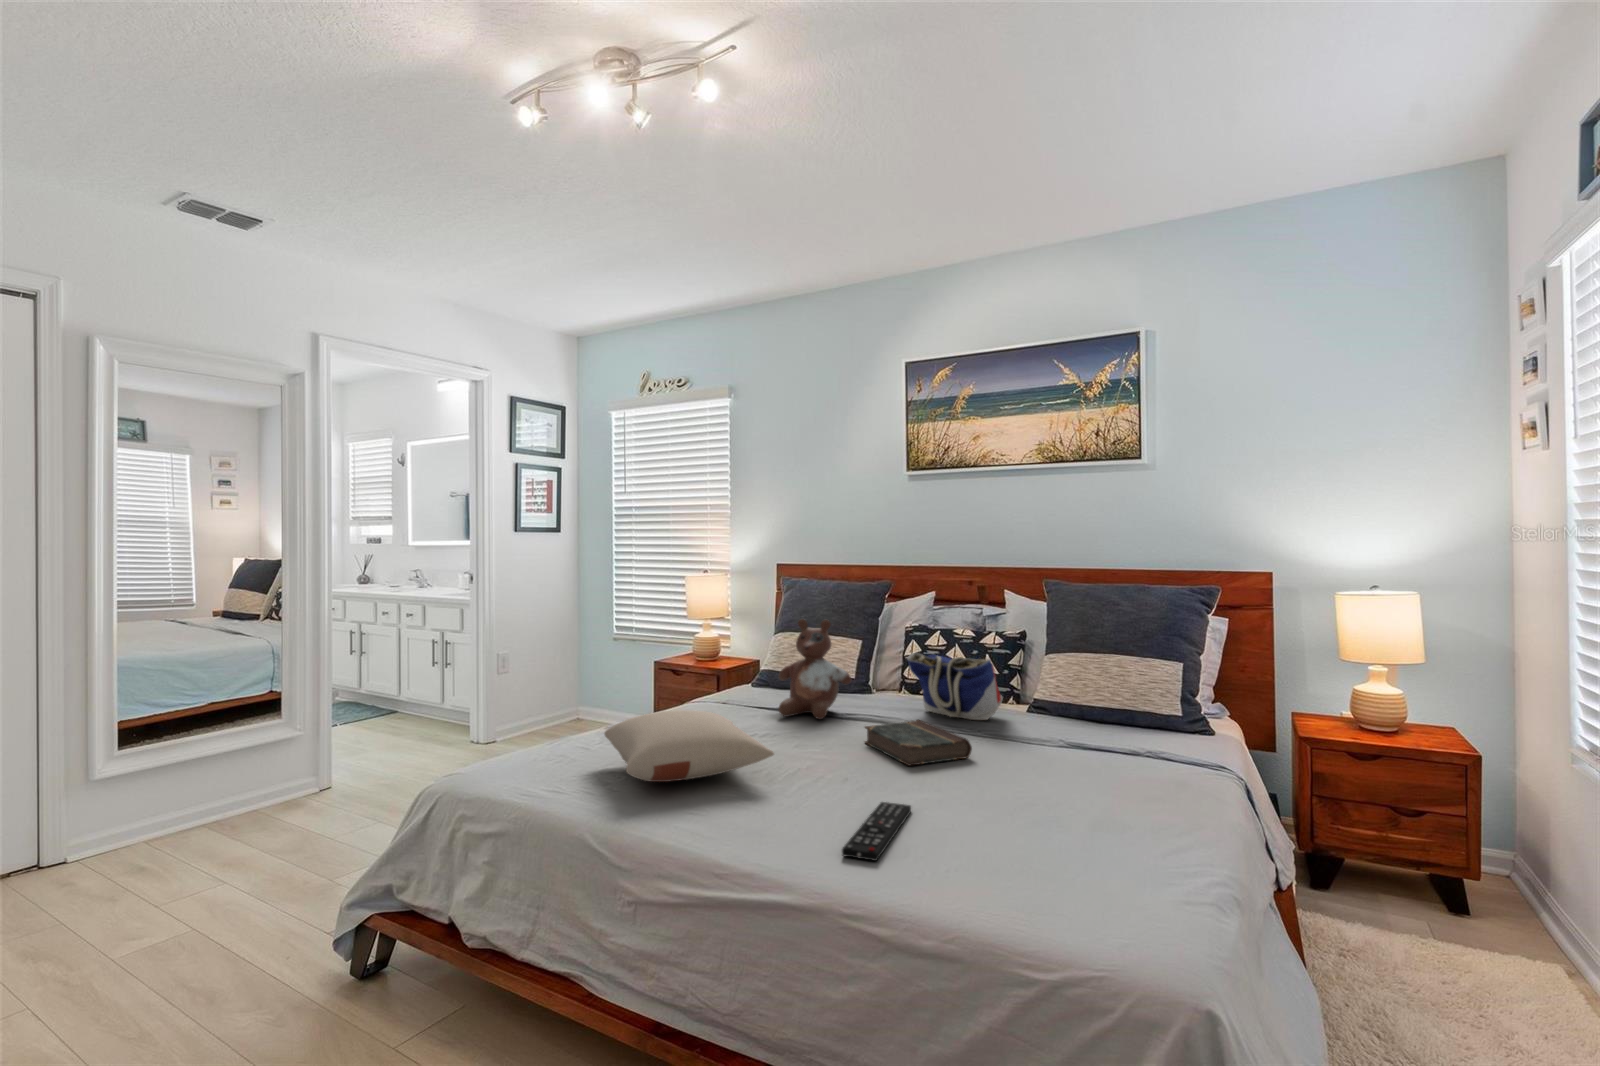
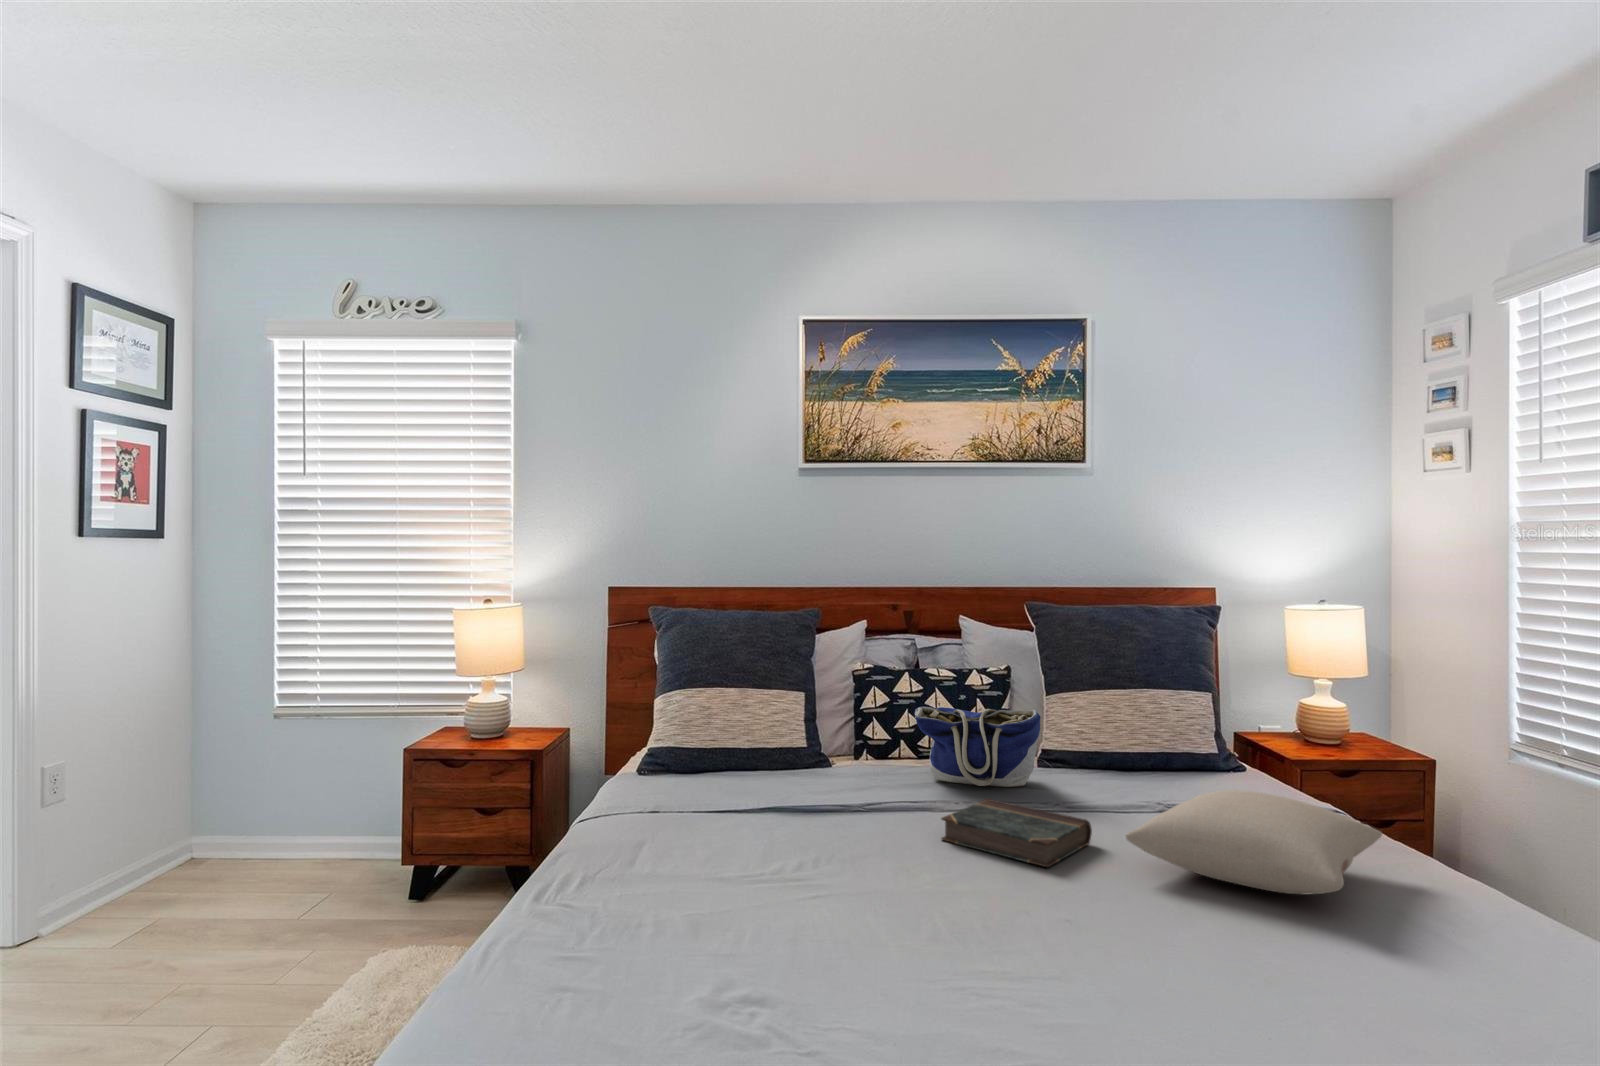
stuffed bear: present [779,619,851,719] -> none [750,671,855,813]
pillow: present [604,710,774,782] -> present [1126,790,1382,894]
remote control: present [842,802,911,861] -> none [1116,930,1252,1033]

